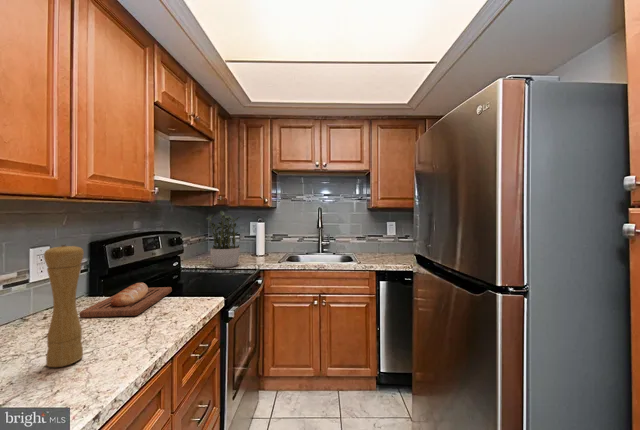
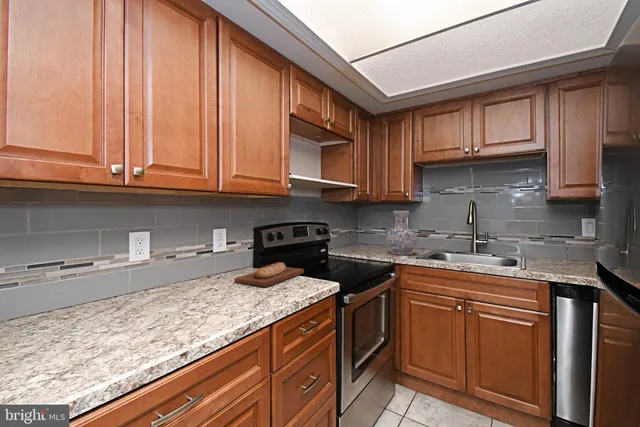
potted plant: present [206,211,240,268] -> none [345,204,379,258]
vase: none [244,217,274,260] -> present [386,211,417,255]
pepper mill: present [44,245,84,367] -> none [191,226,214,312]

